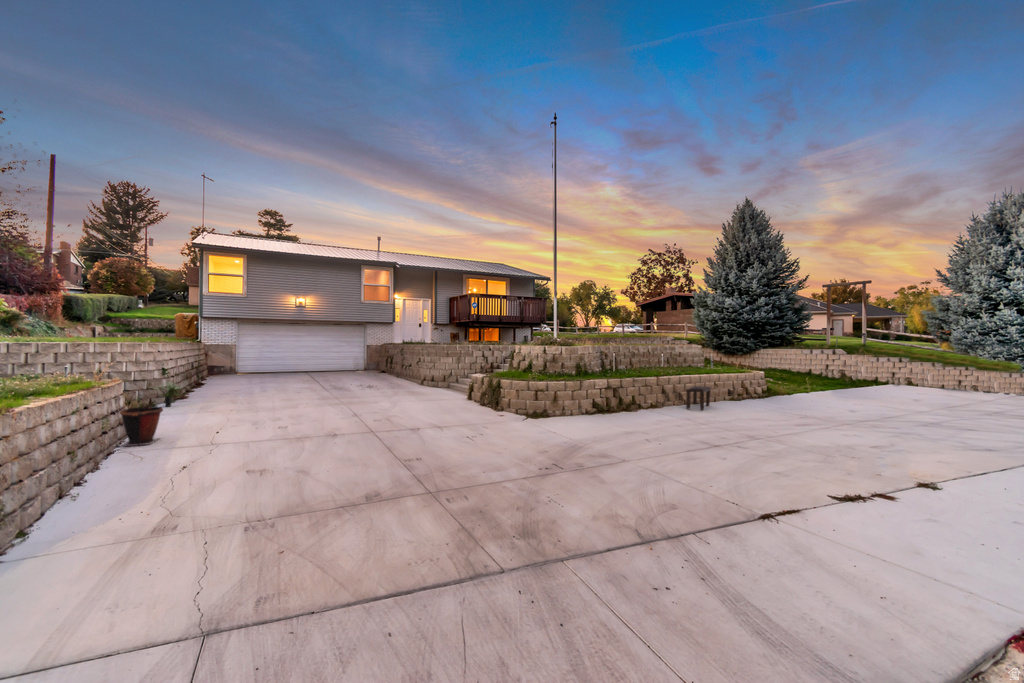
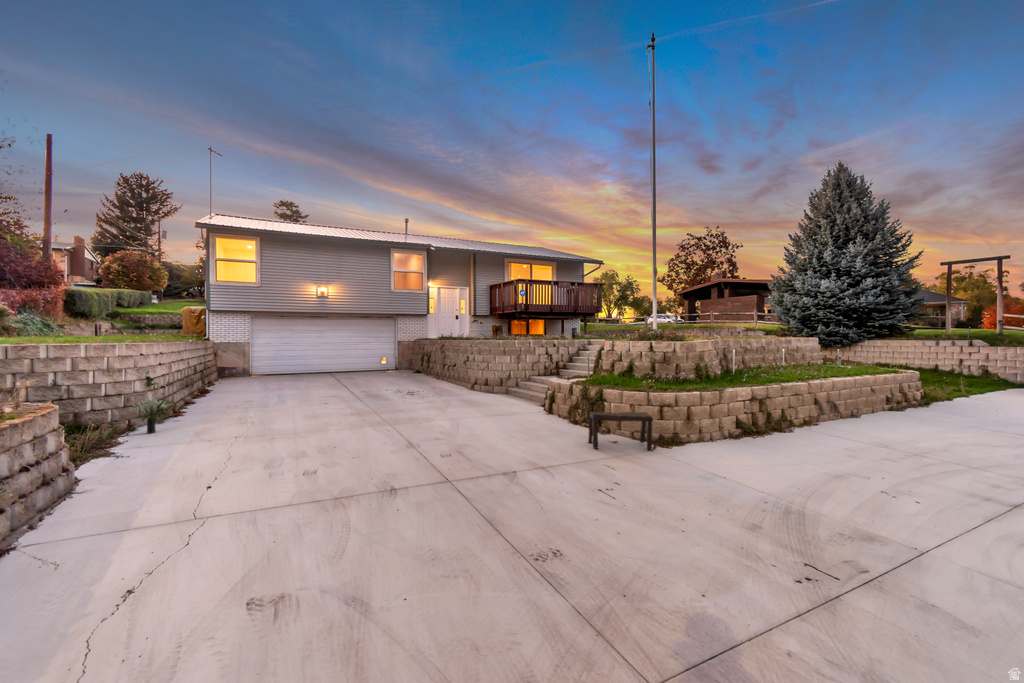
bench: present [686,386,711,410] -> present [588,412,653,450]
trash can: present [120,406,163,446] -> none [19,455,109,542]

